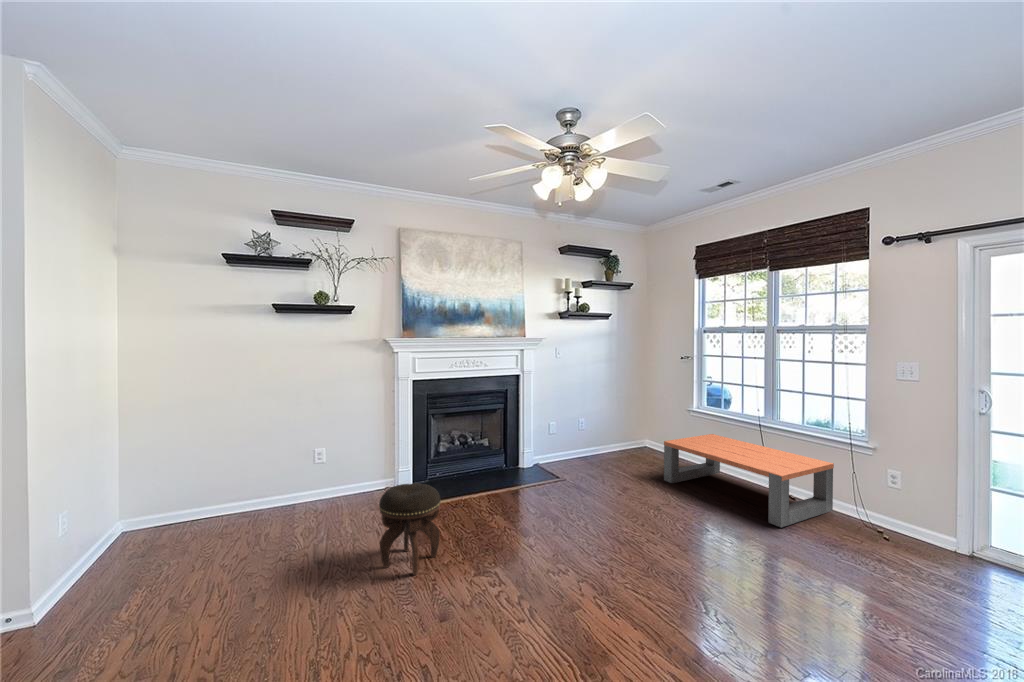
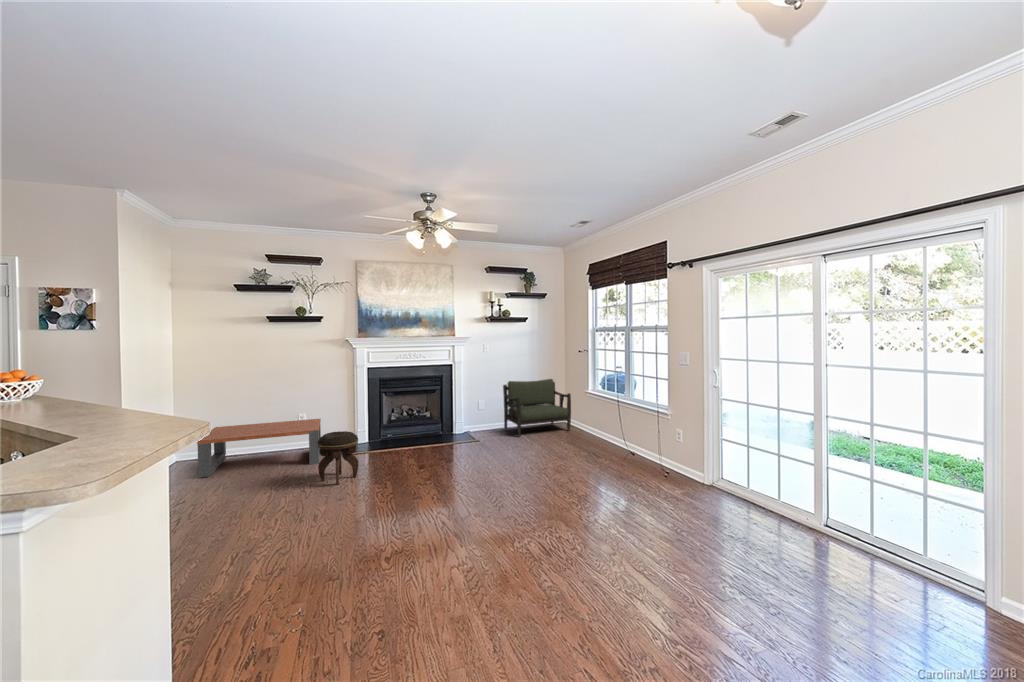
armchair: none [580,392,669,471] -> present [503,379,571,437]
coffee table: present [664,434,834,528] -> present [197,419,321,478]

